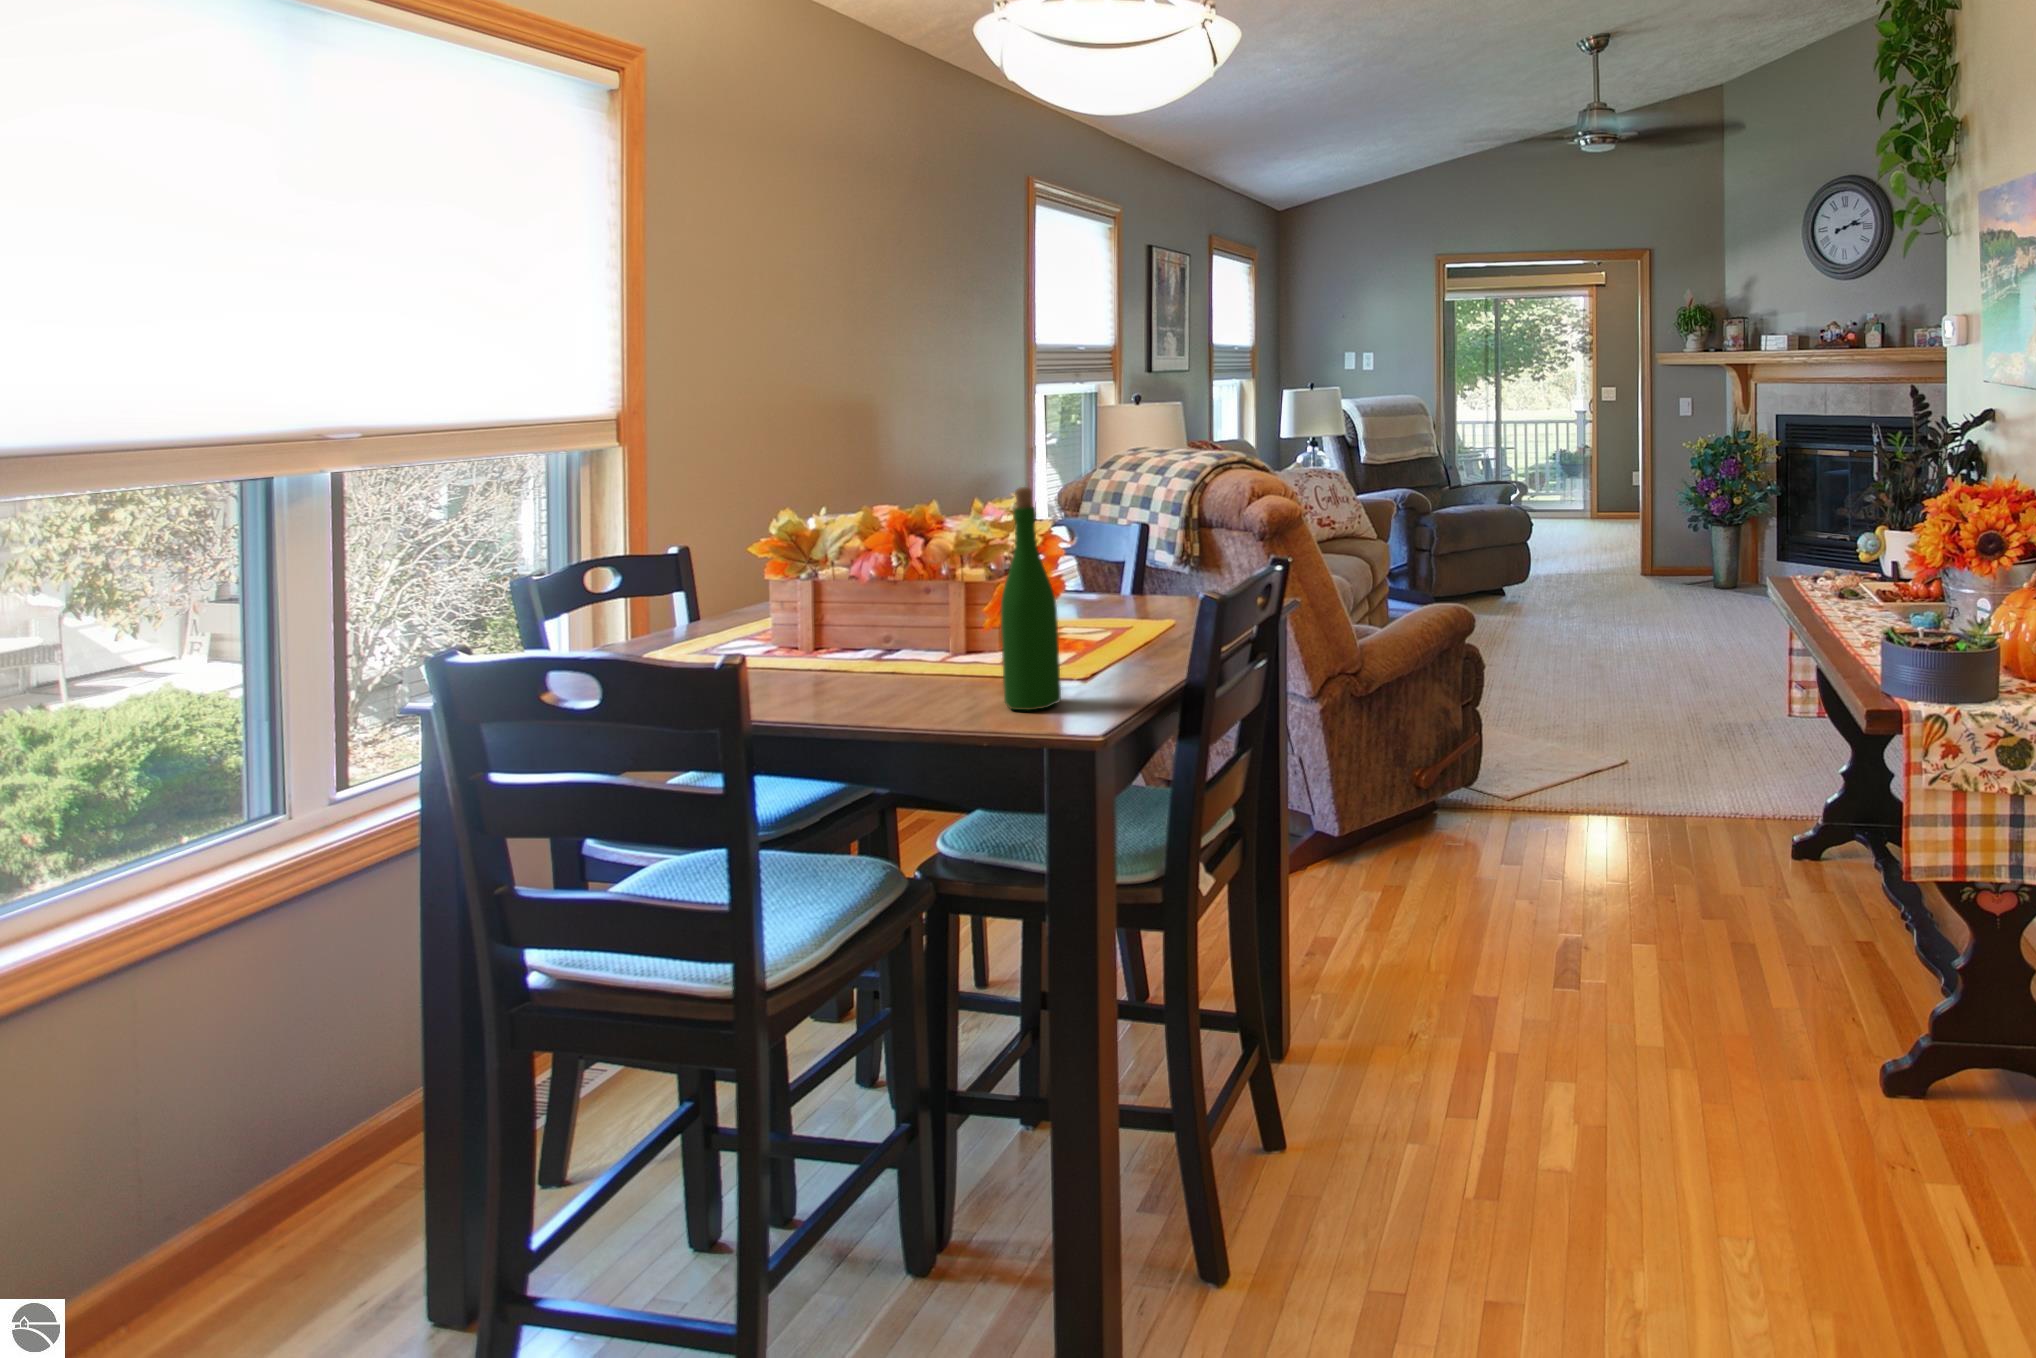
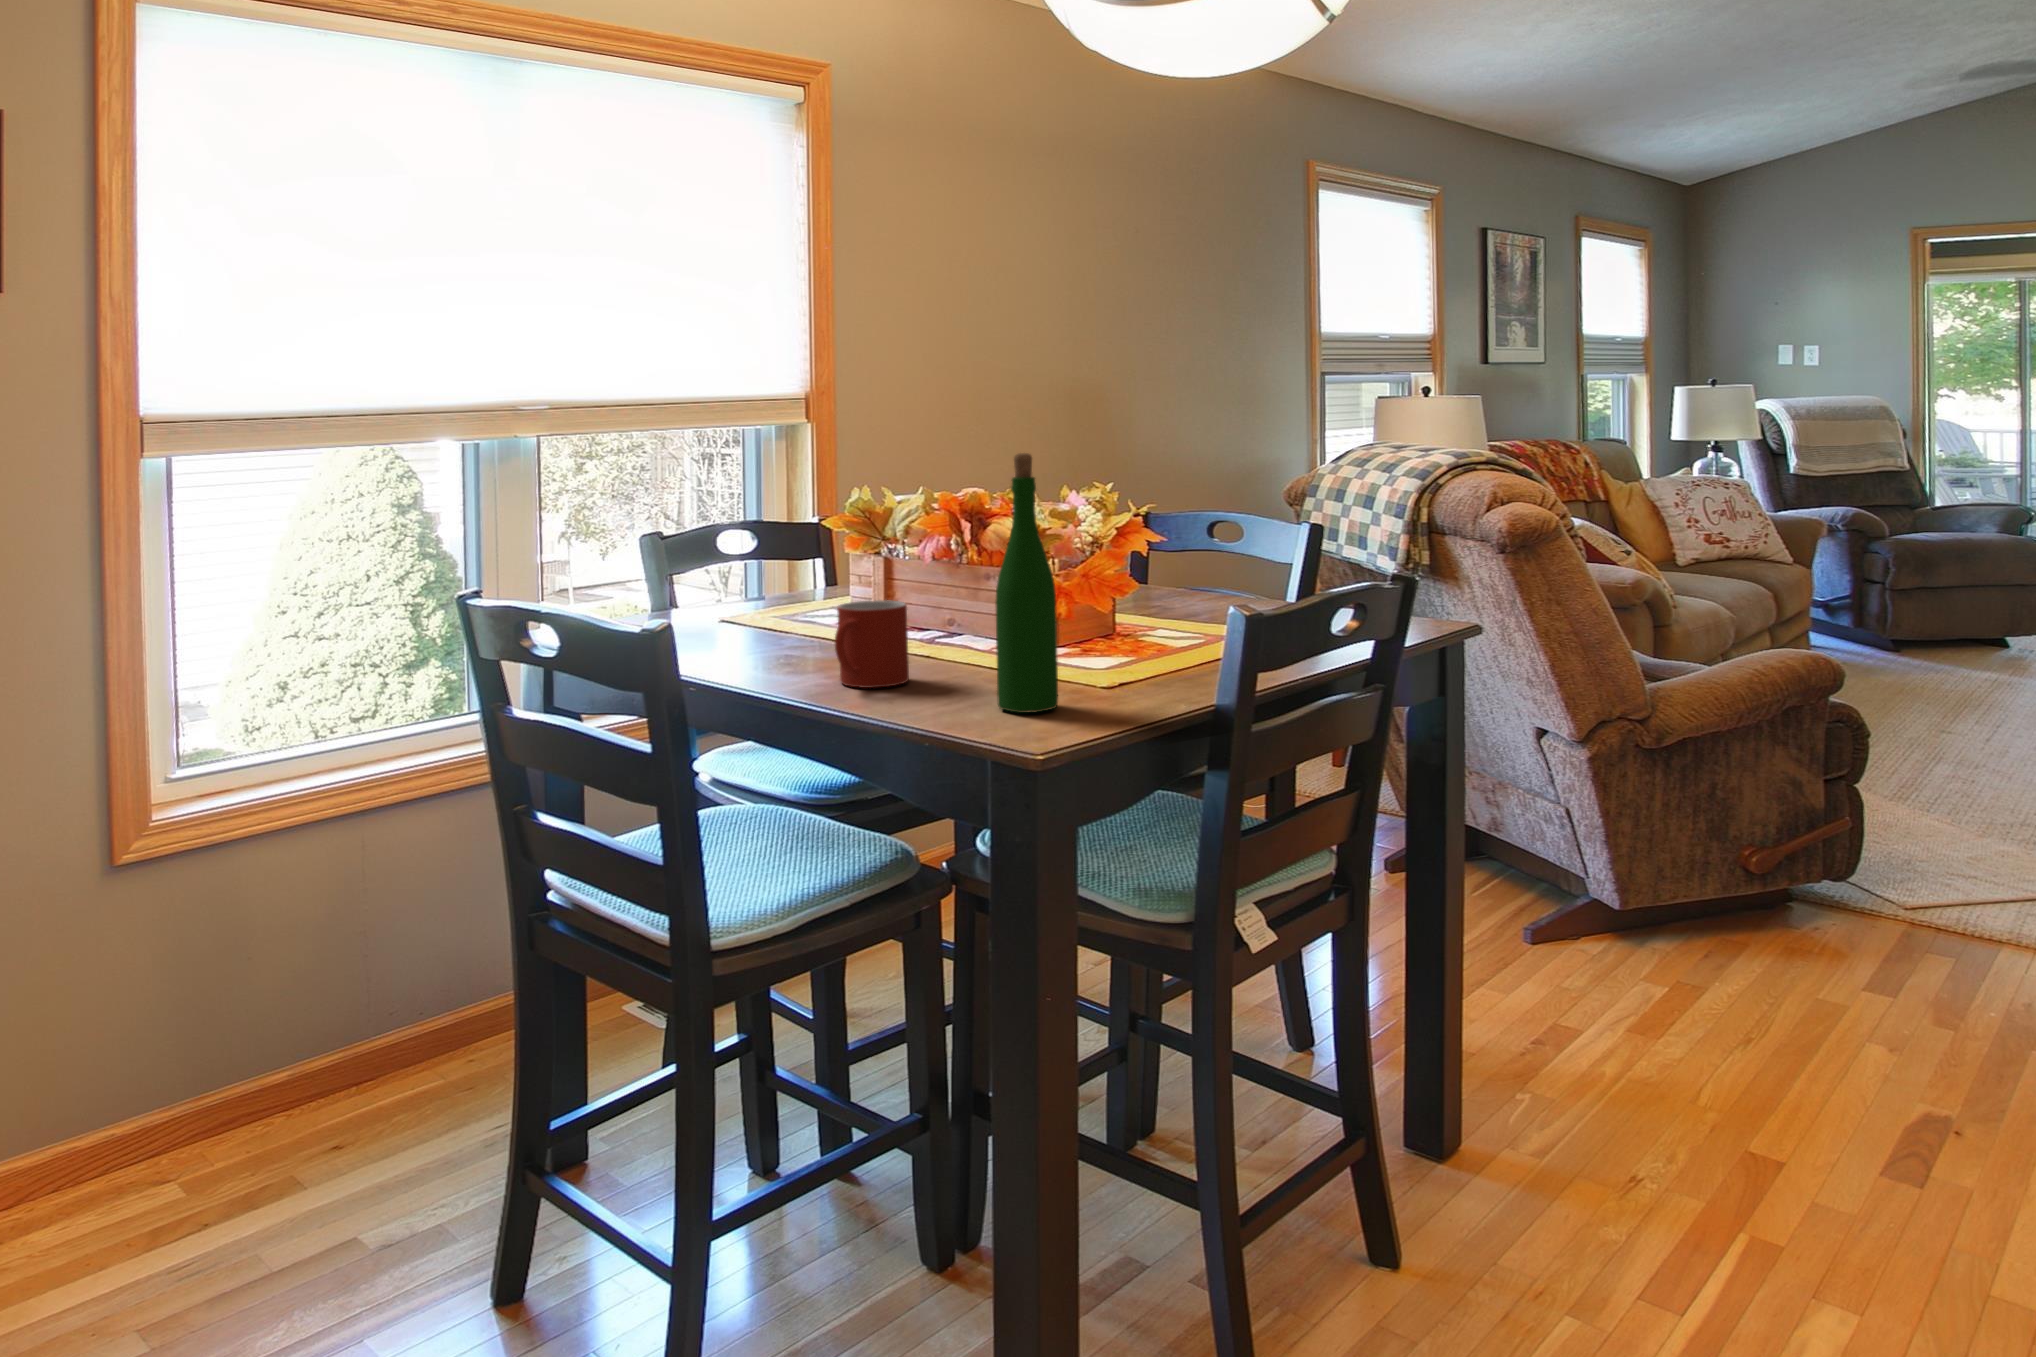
mug: none [826,623,898,707] -> present [835,600,909,688]

